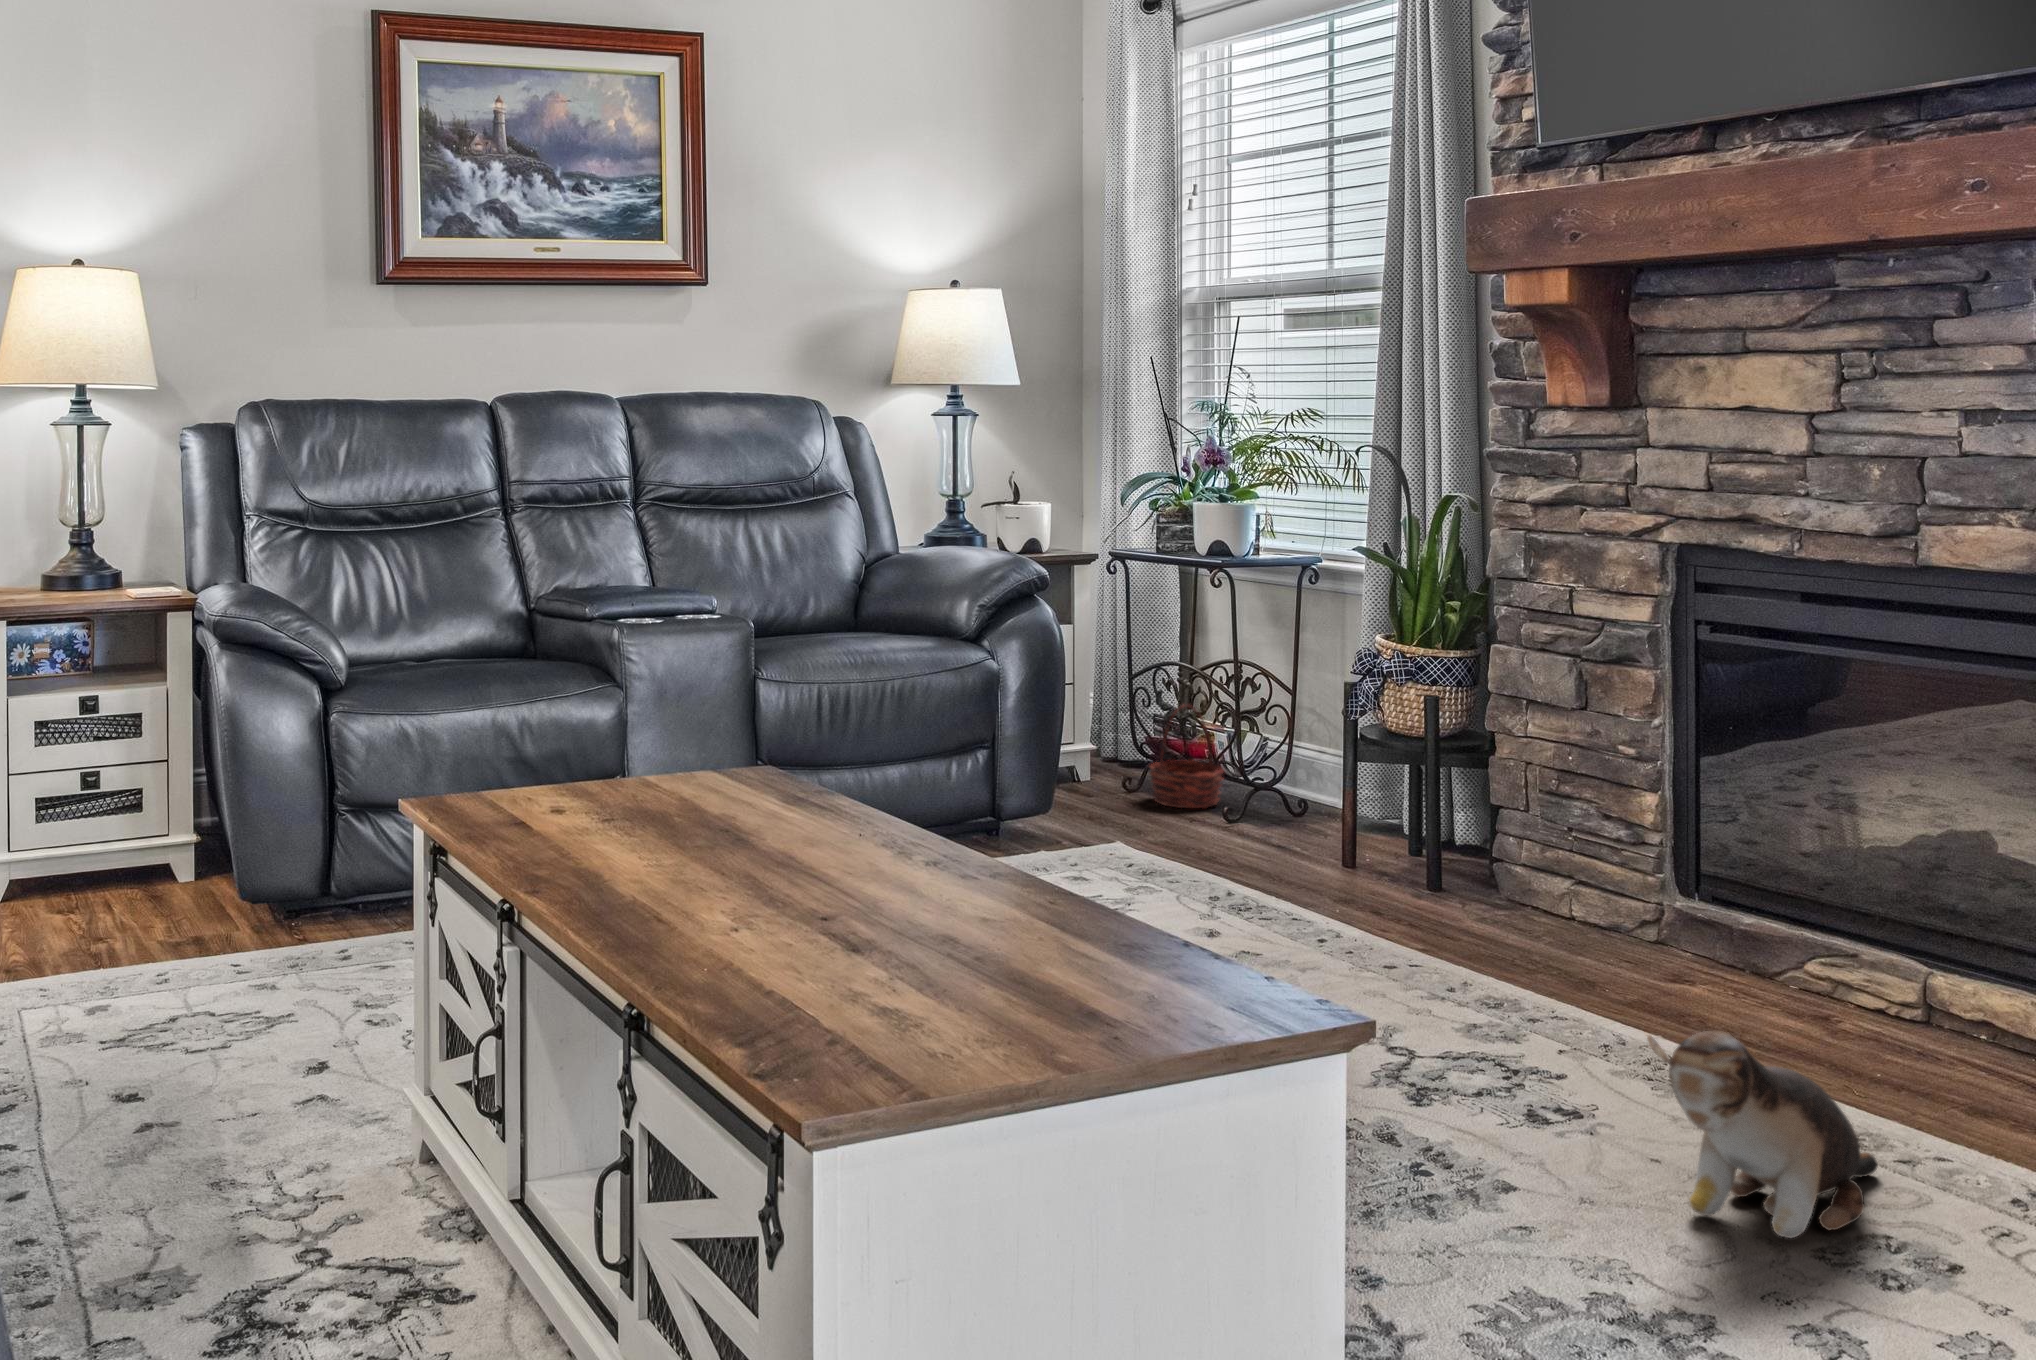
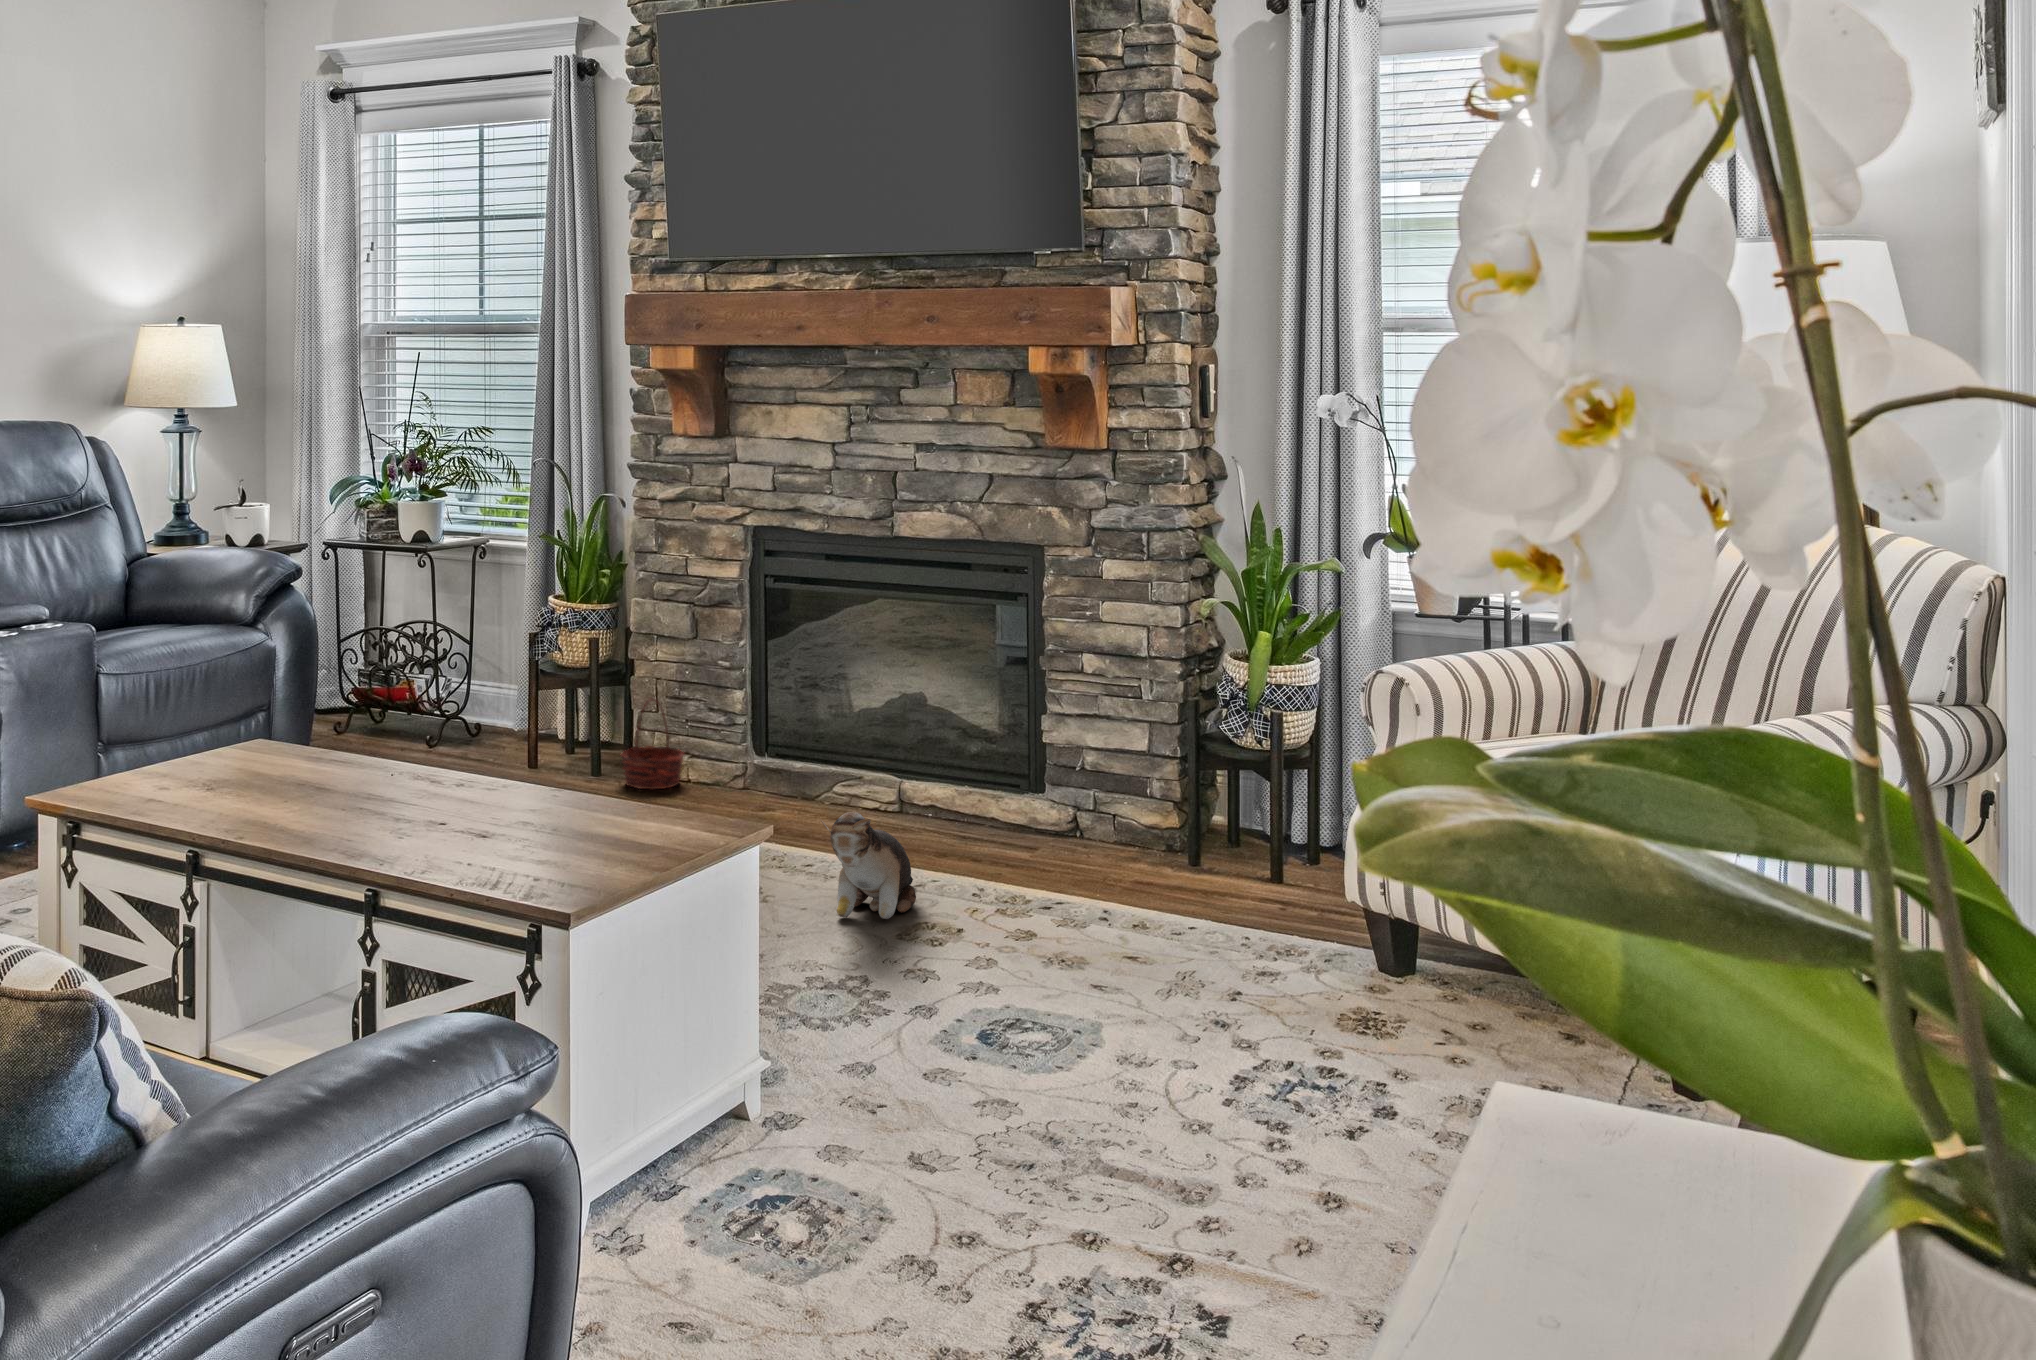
basket: present [1149,704,1224,808] -> present [621,698,684,789]

